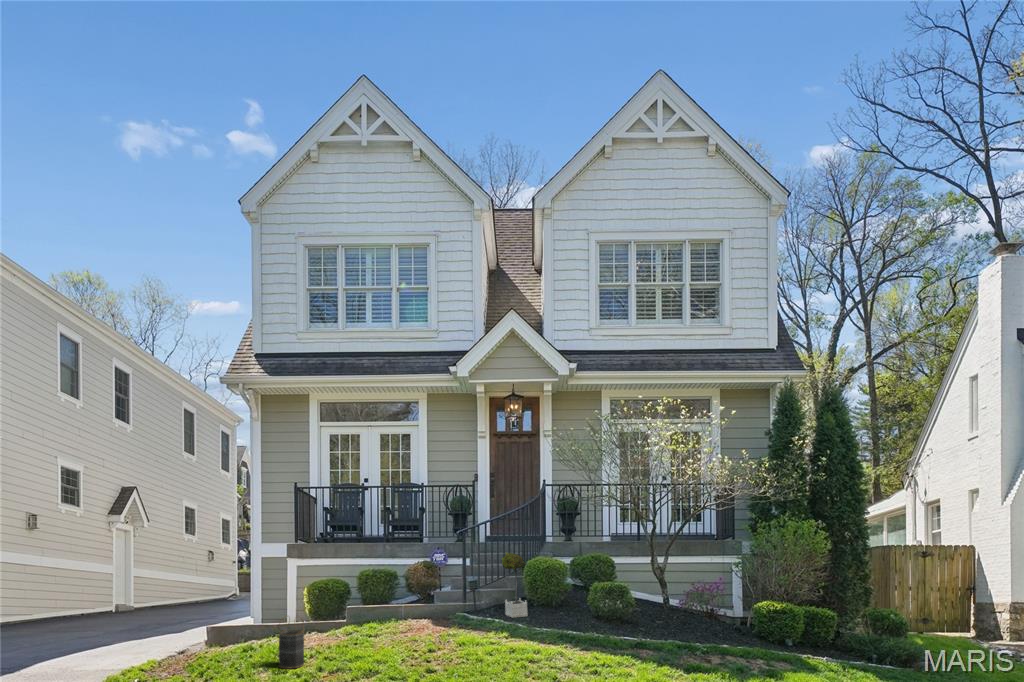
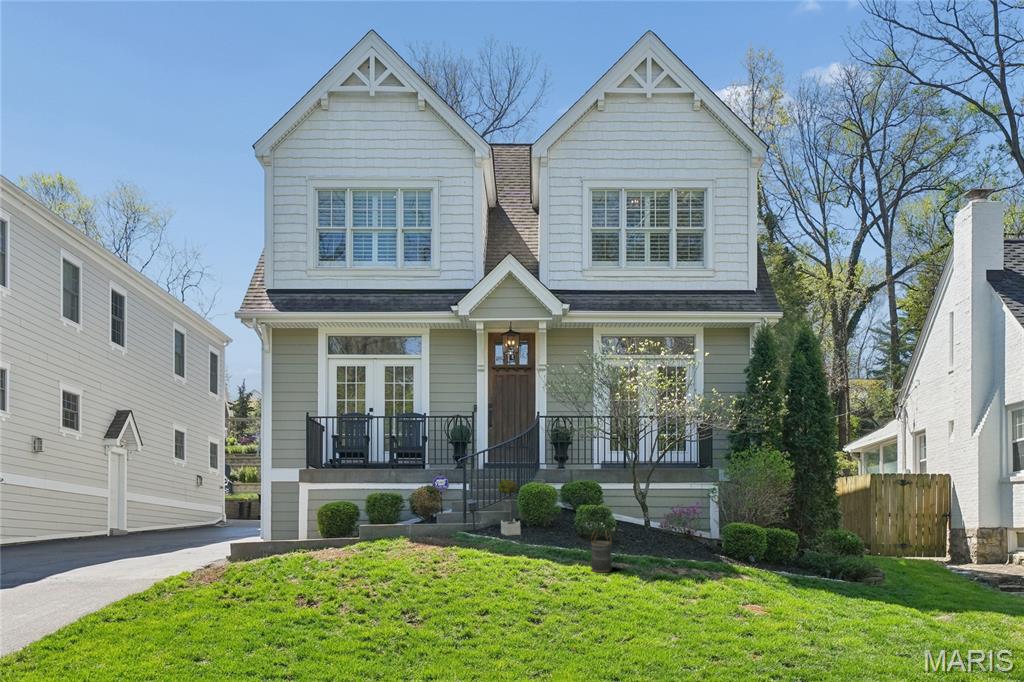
basket: present [278,616,304,669] -> present [591,540,612,572]

